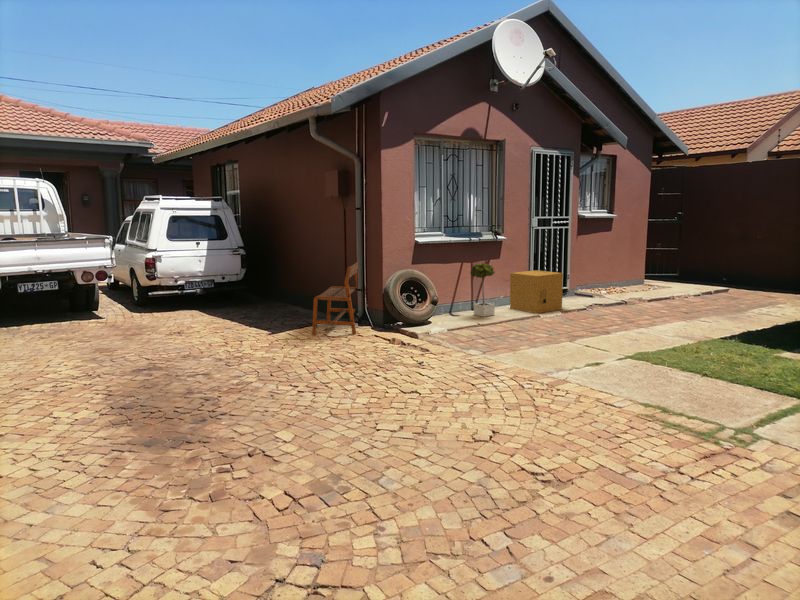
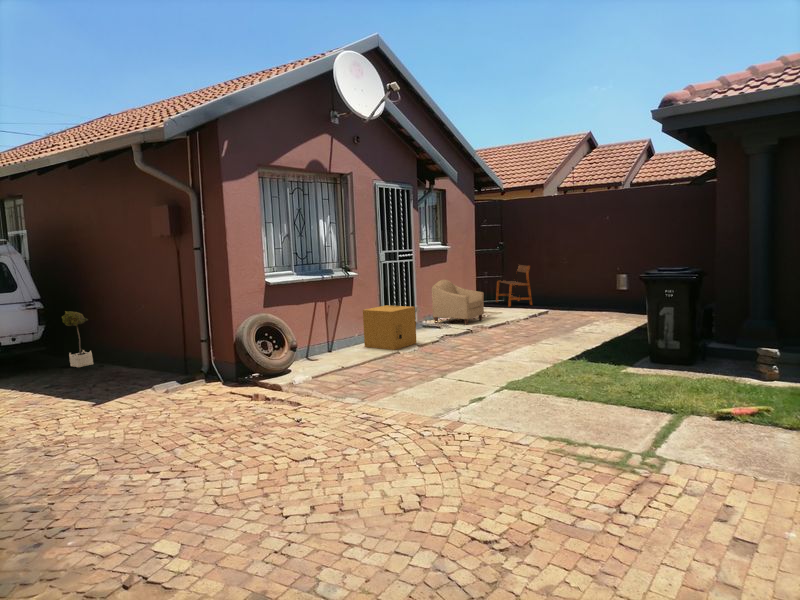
chair: none [589,249,647,296] -> present [432,280,484,325]
bench: present [312,262,358,335] -> present [496,265,532,307]
potted tree: present [470,263,495,317] -> present [62,311,93,367]

